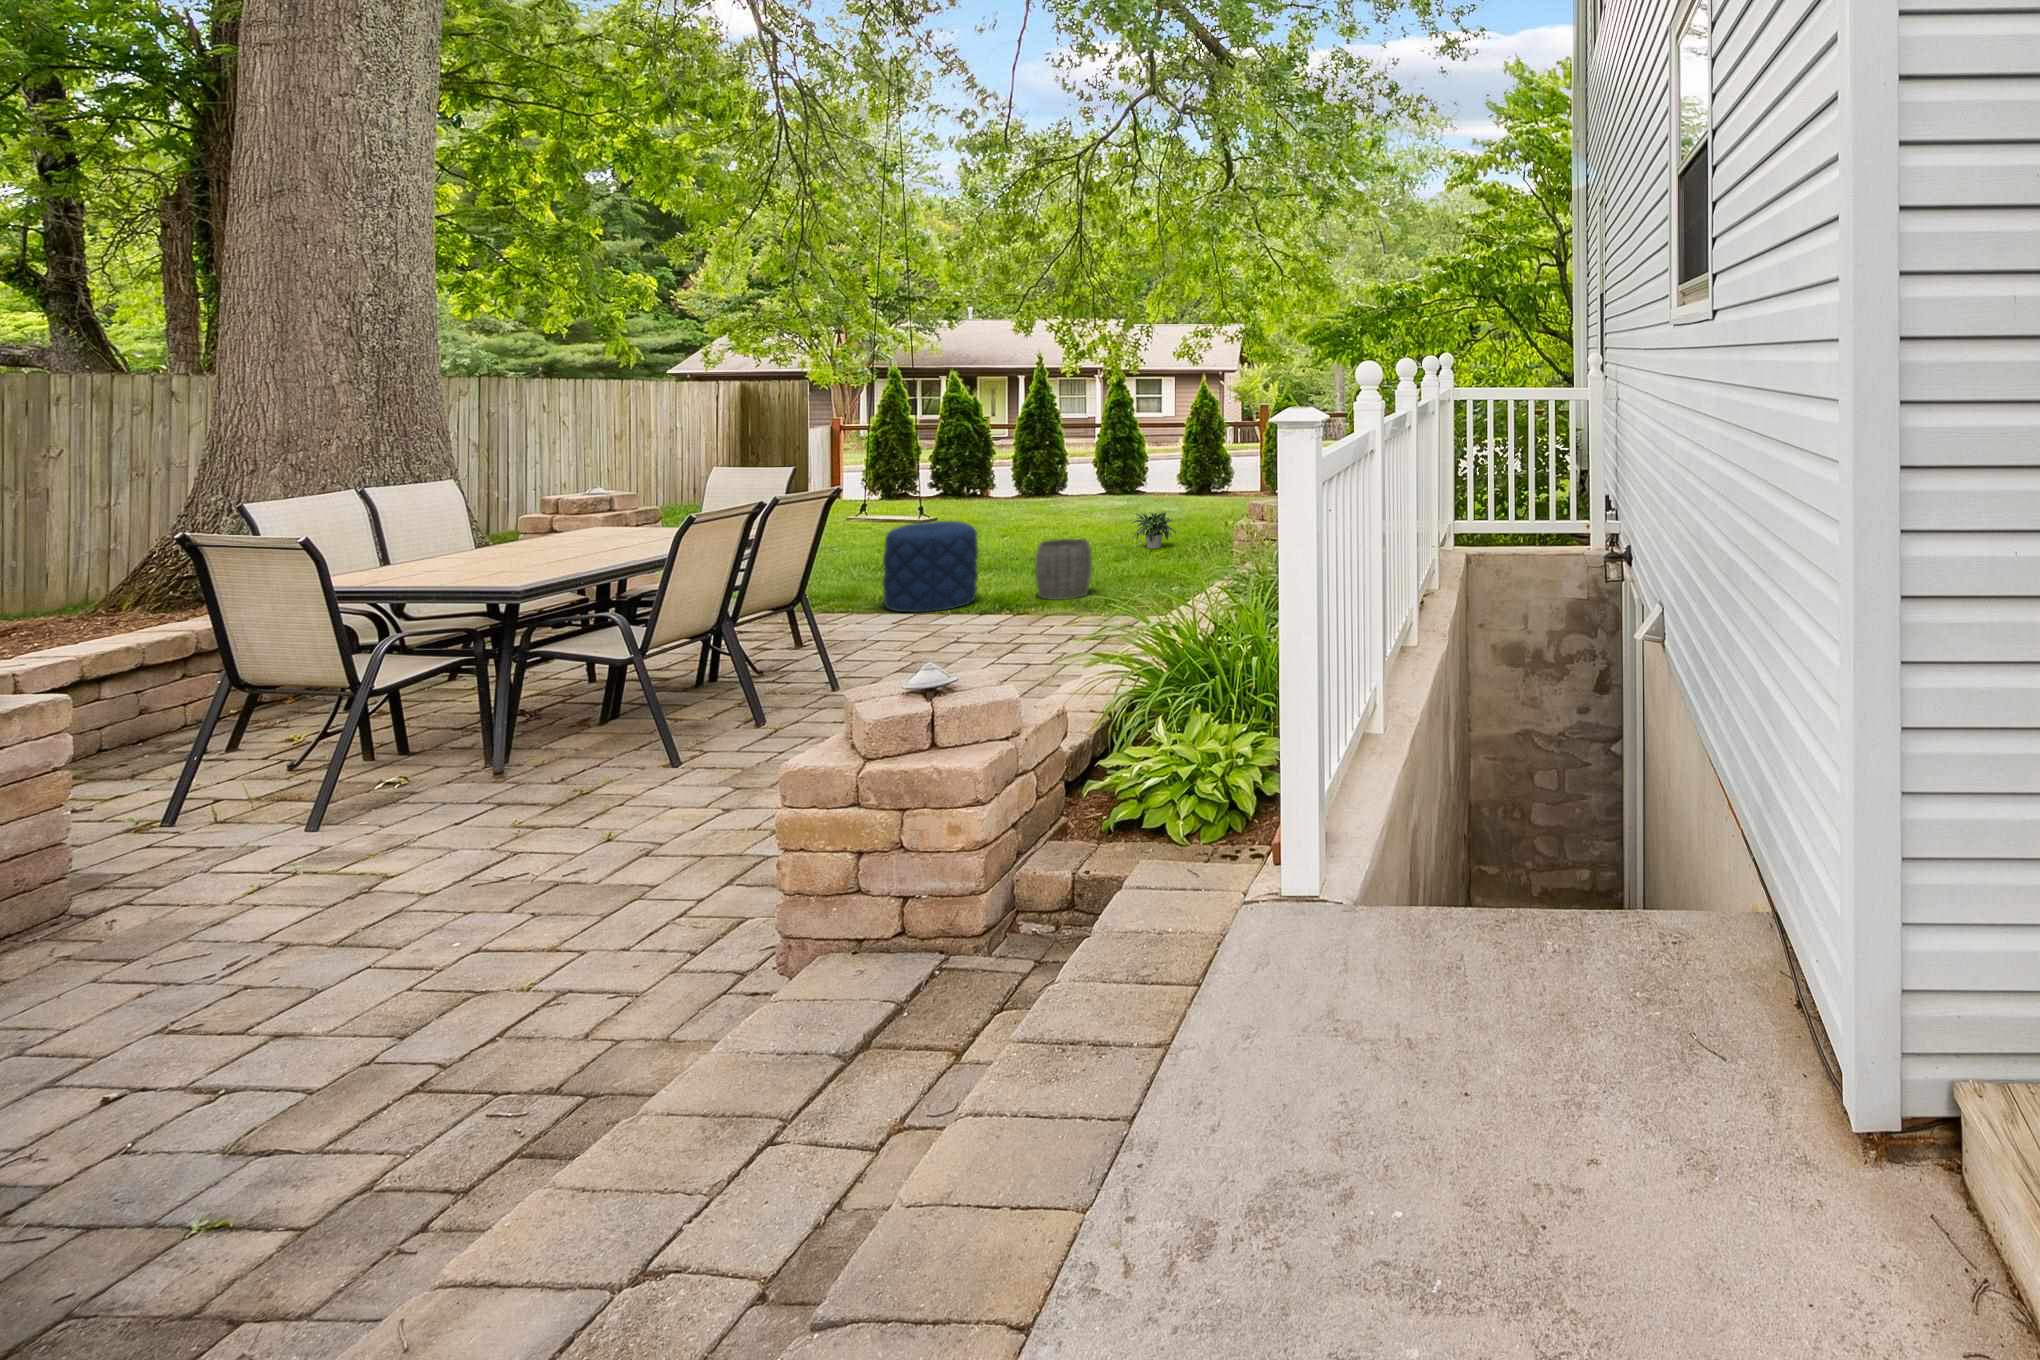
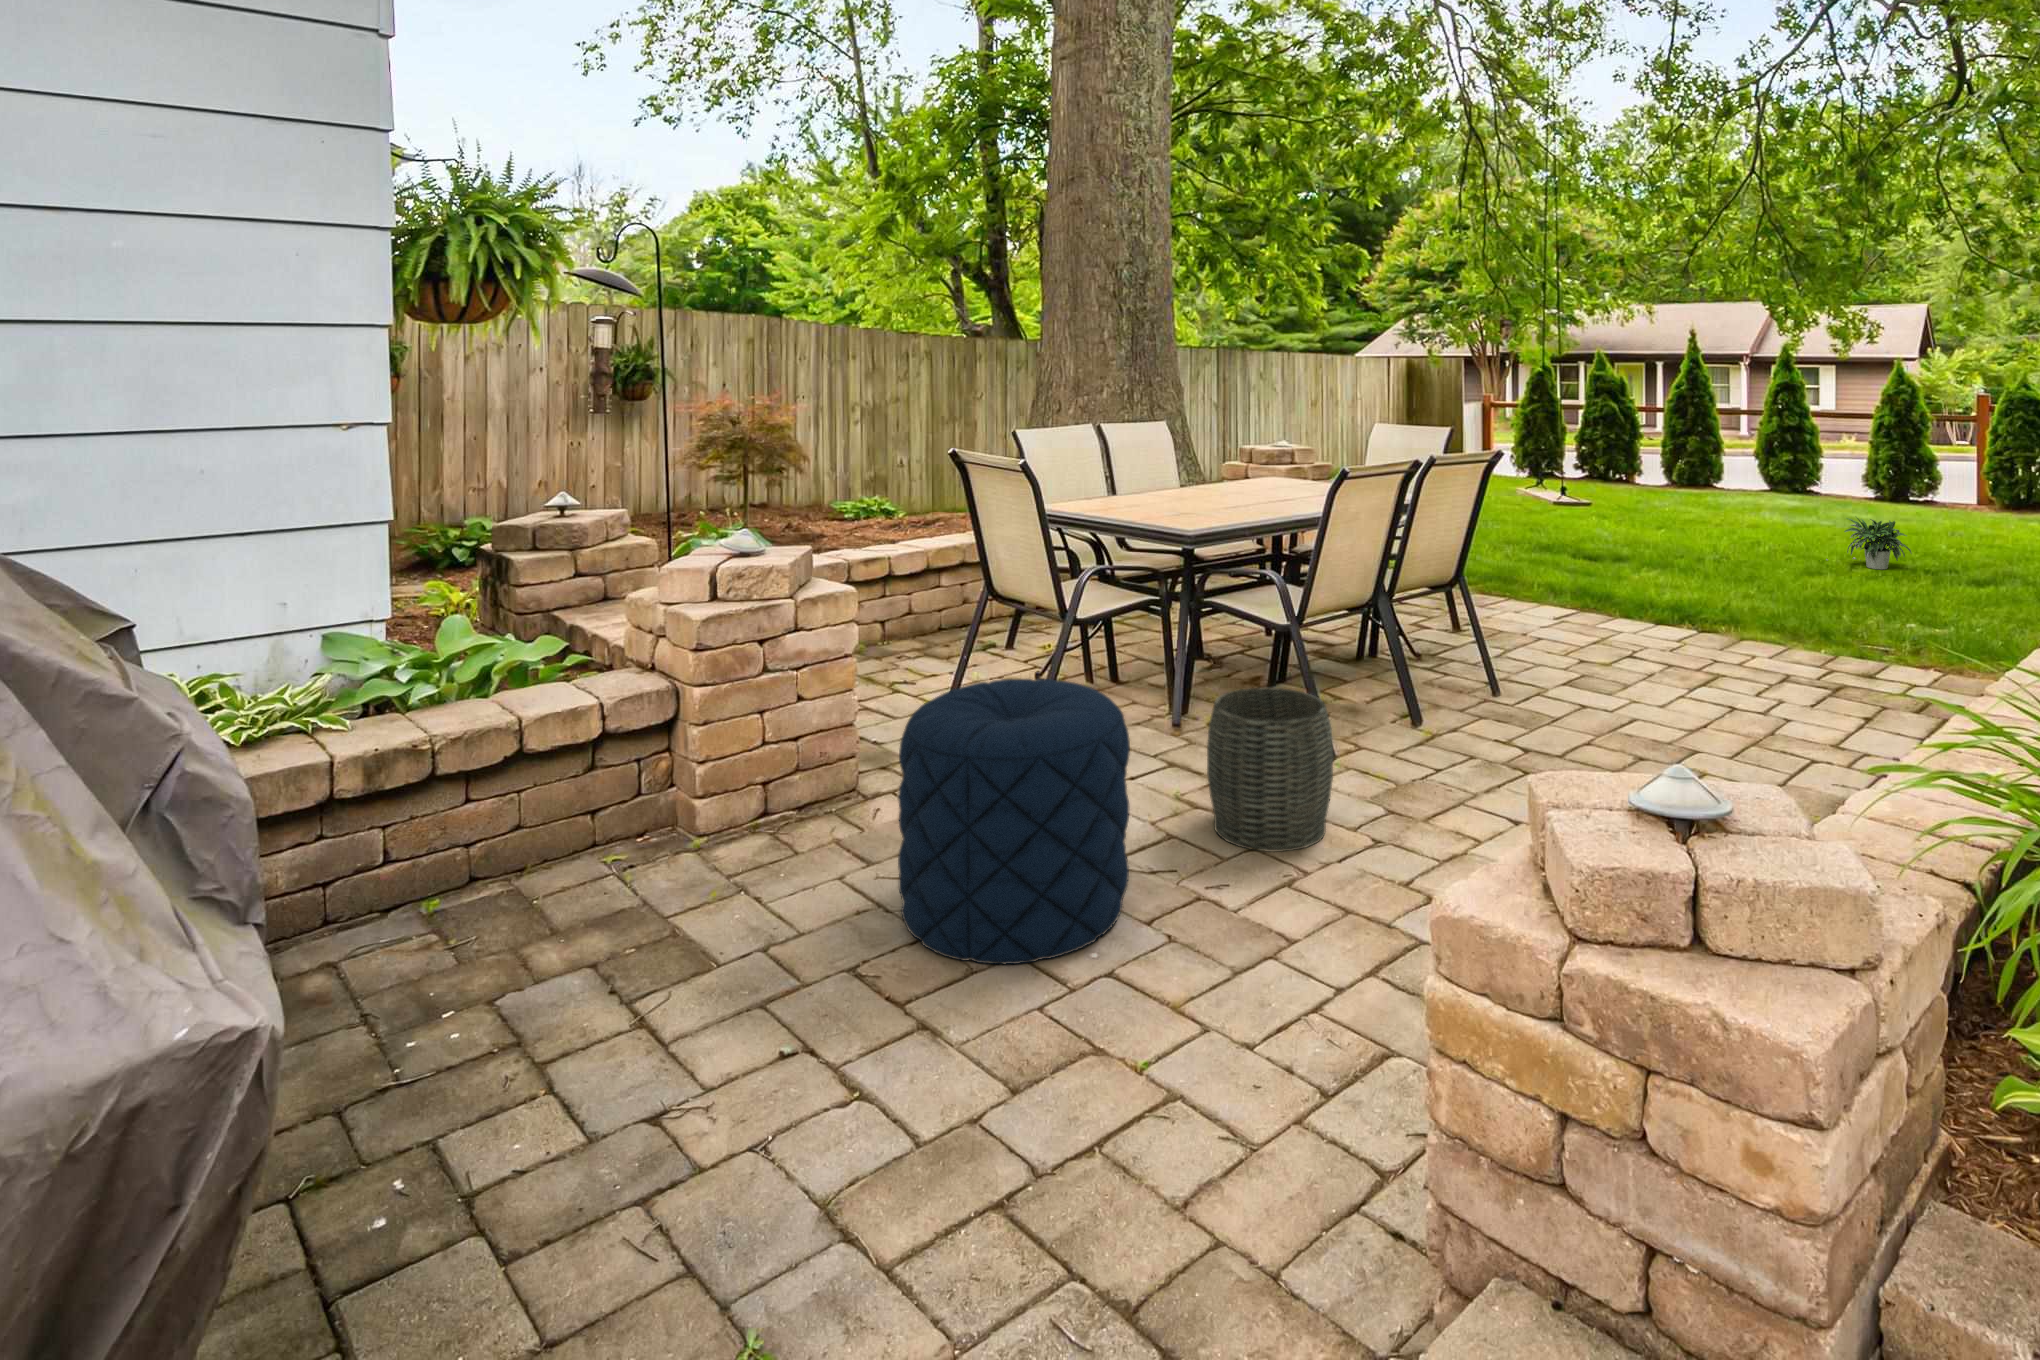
pouf: present [883,521,978,612] -> present [898,679,1130,964]
woven basket: present [1035,539,1092,600] -> present [1207,688,1333,852]

